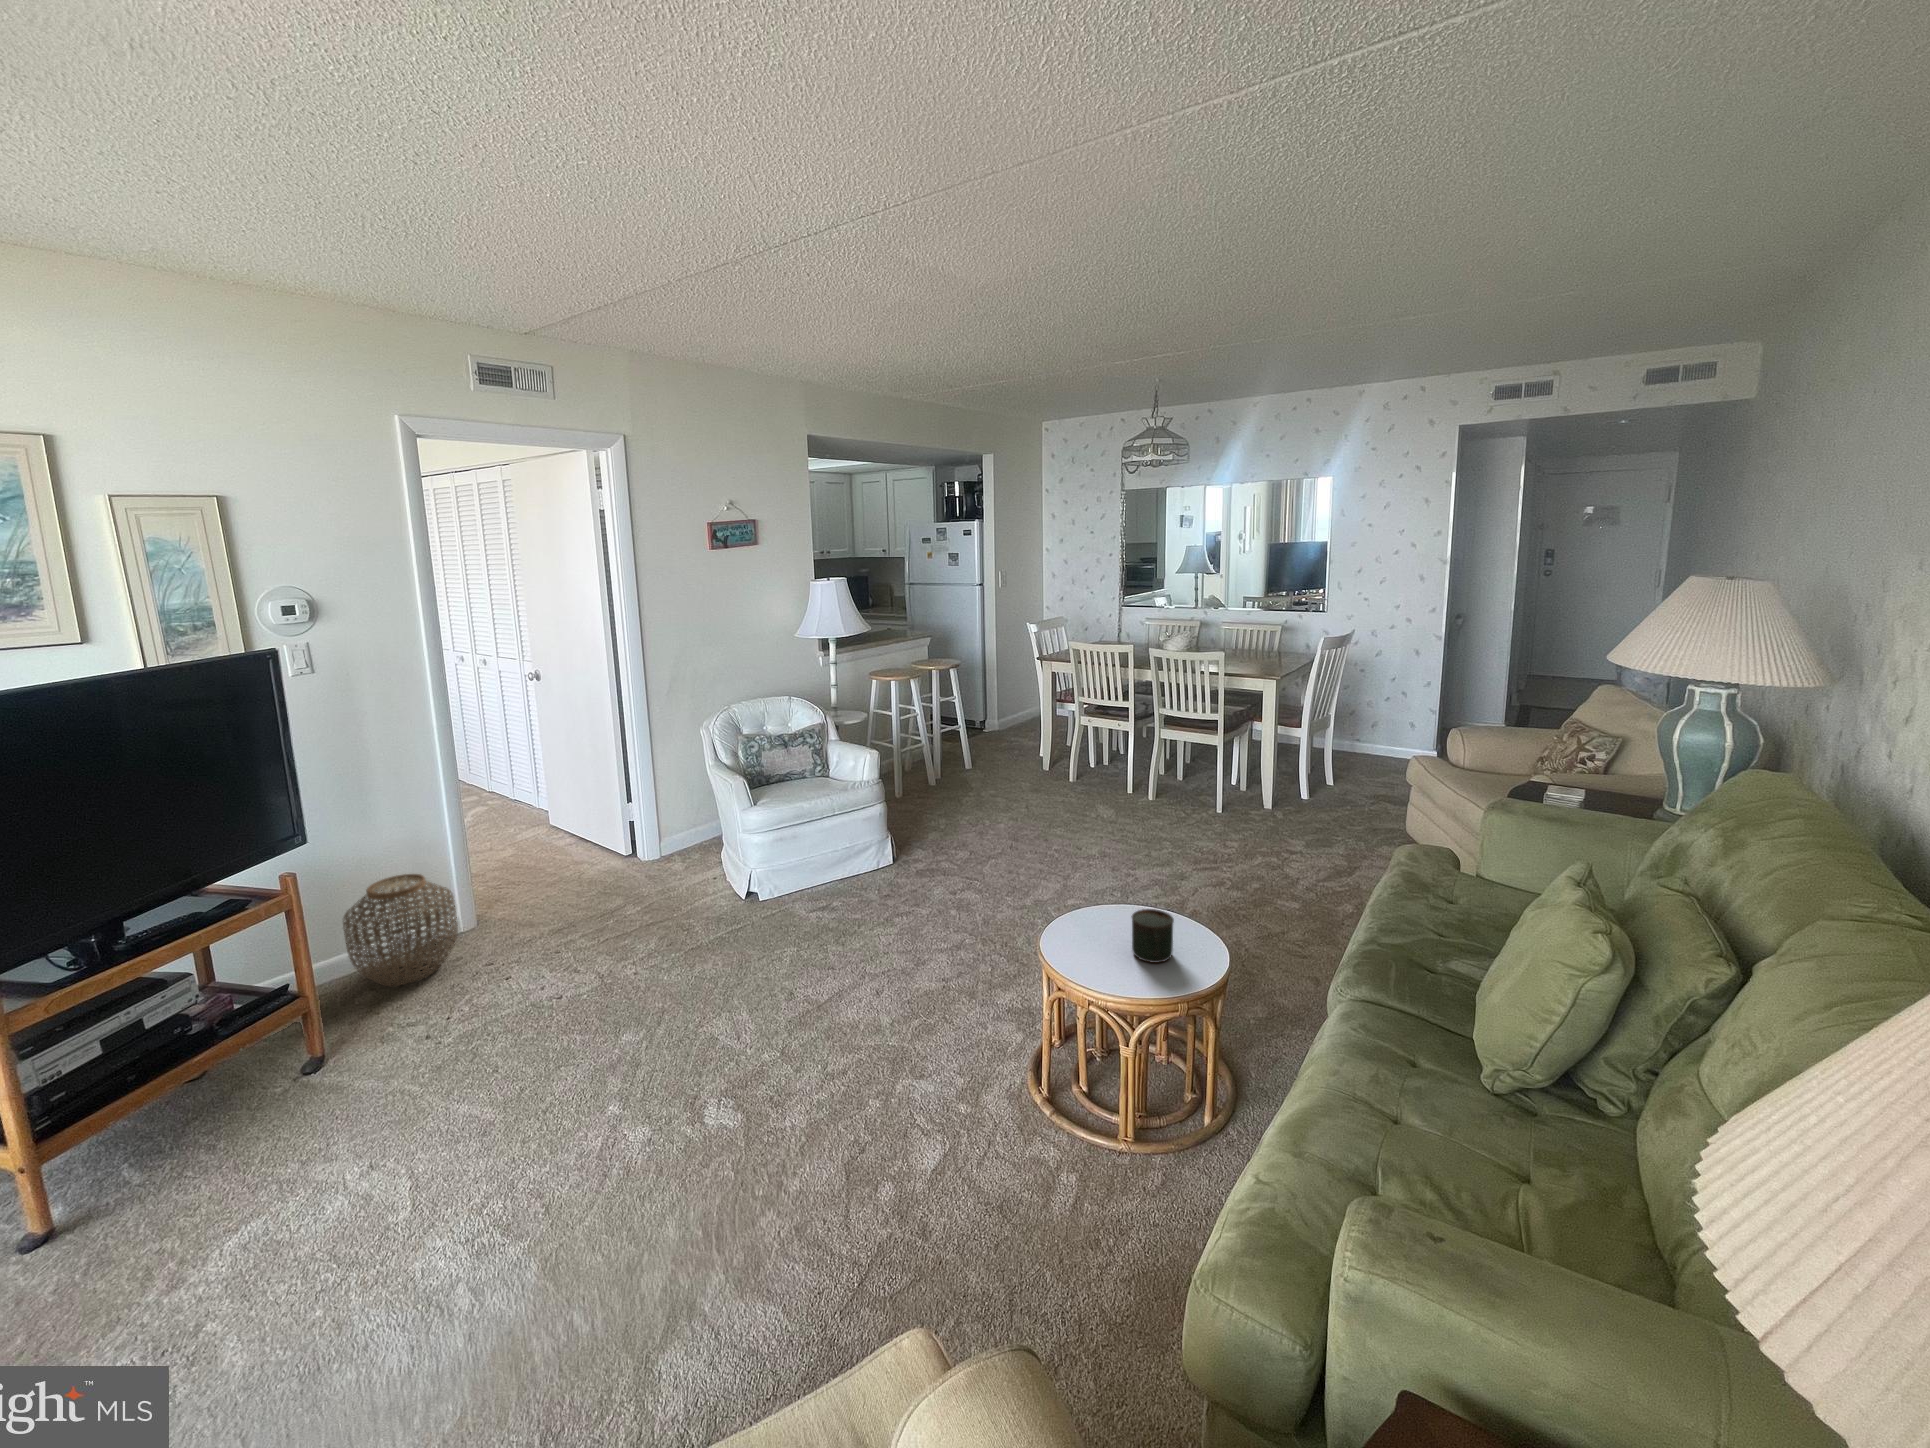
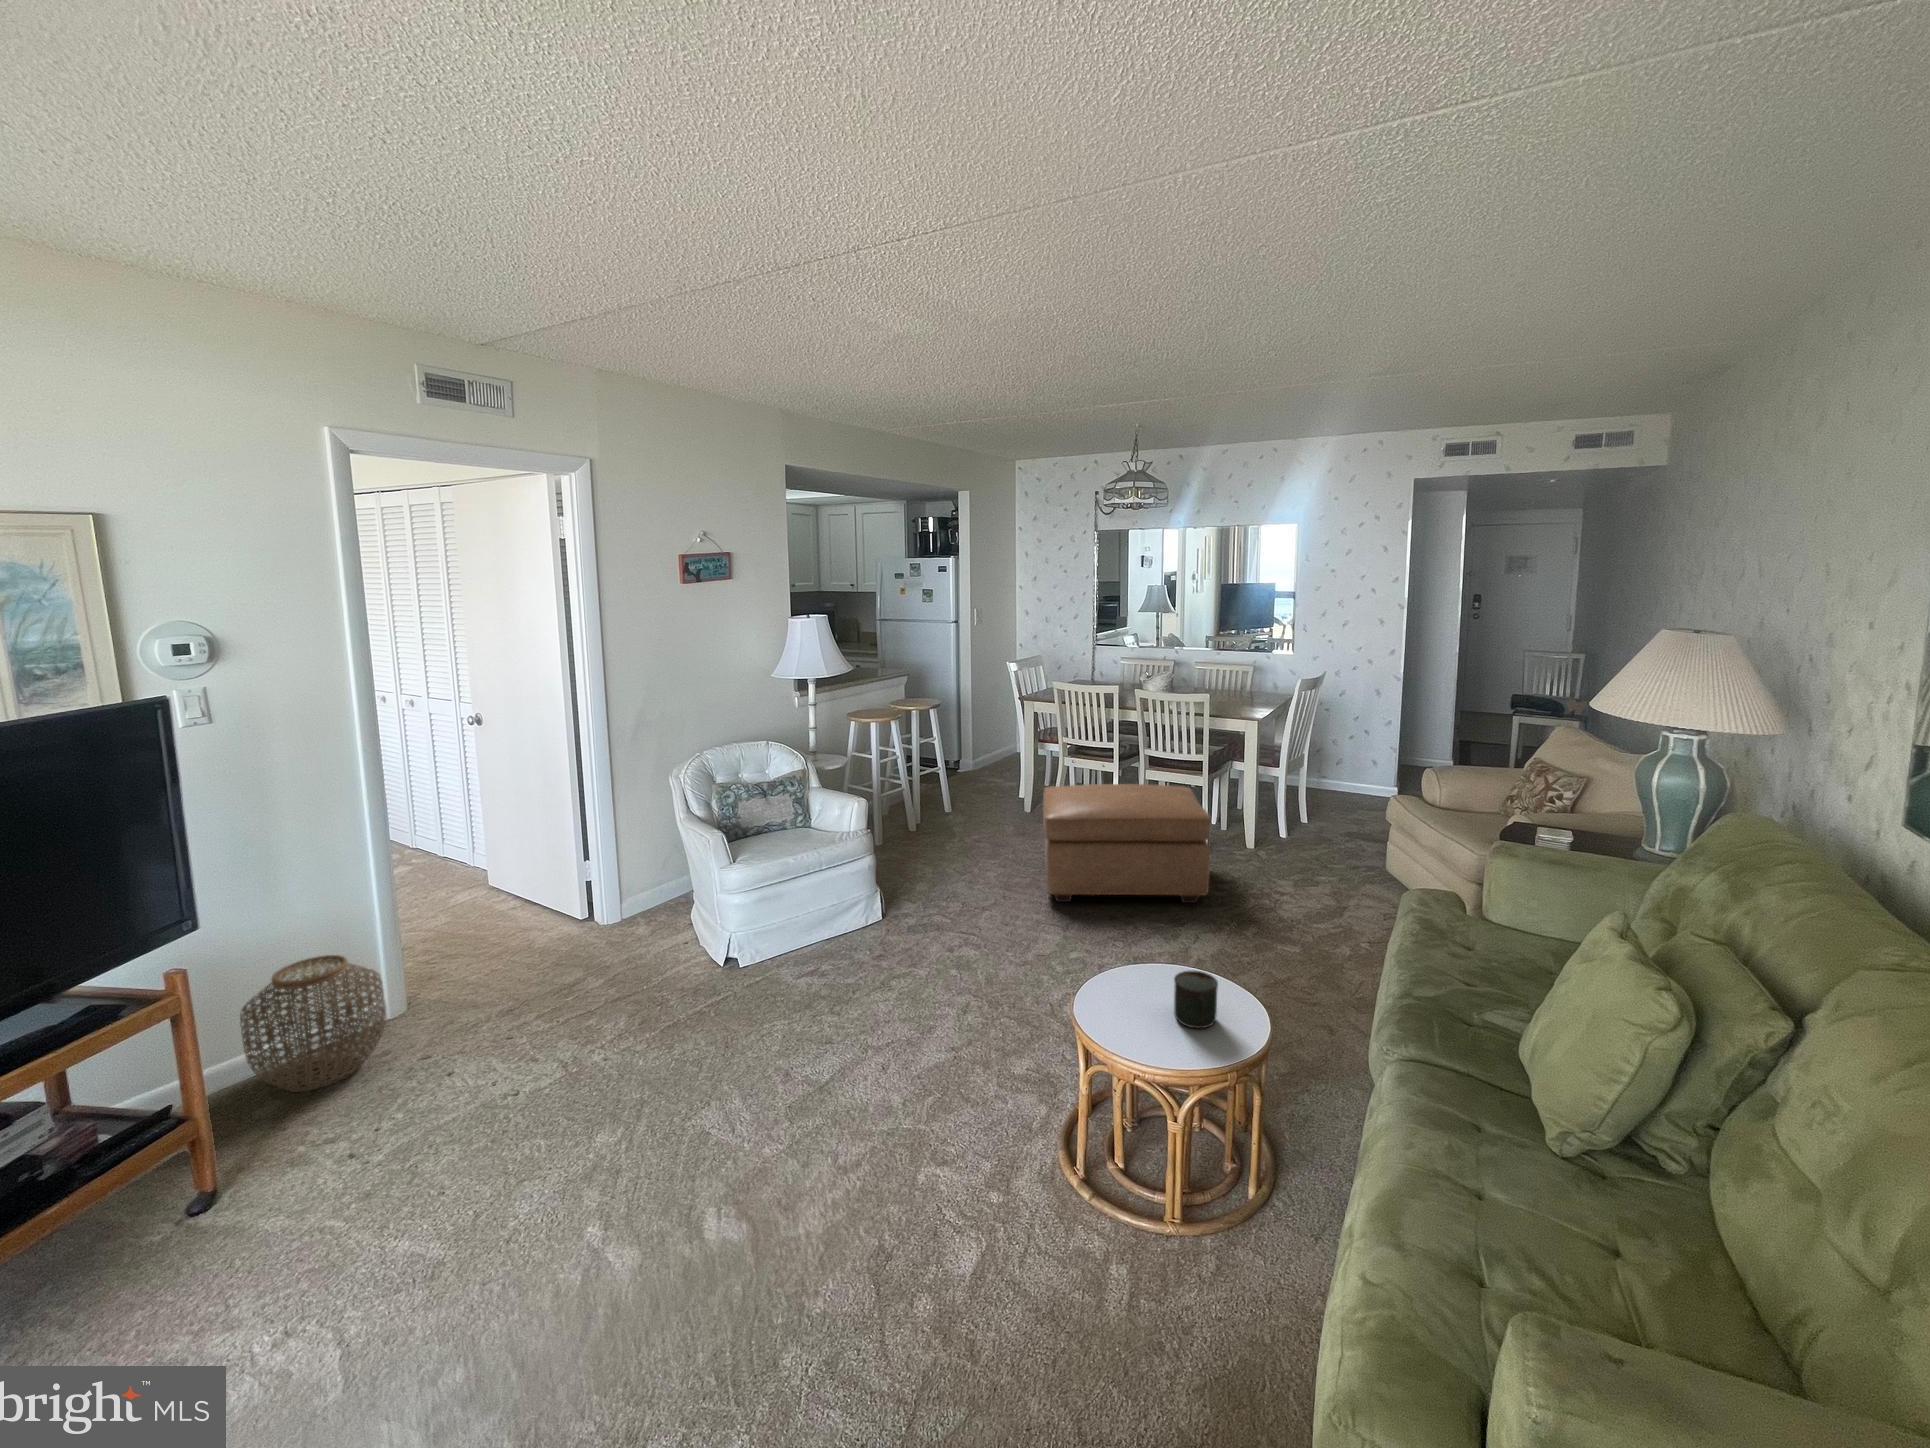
ottoman: none [1048,743,1215,859] -> present [1043,784,1211,903]

